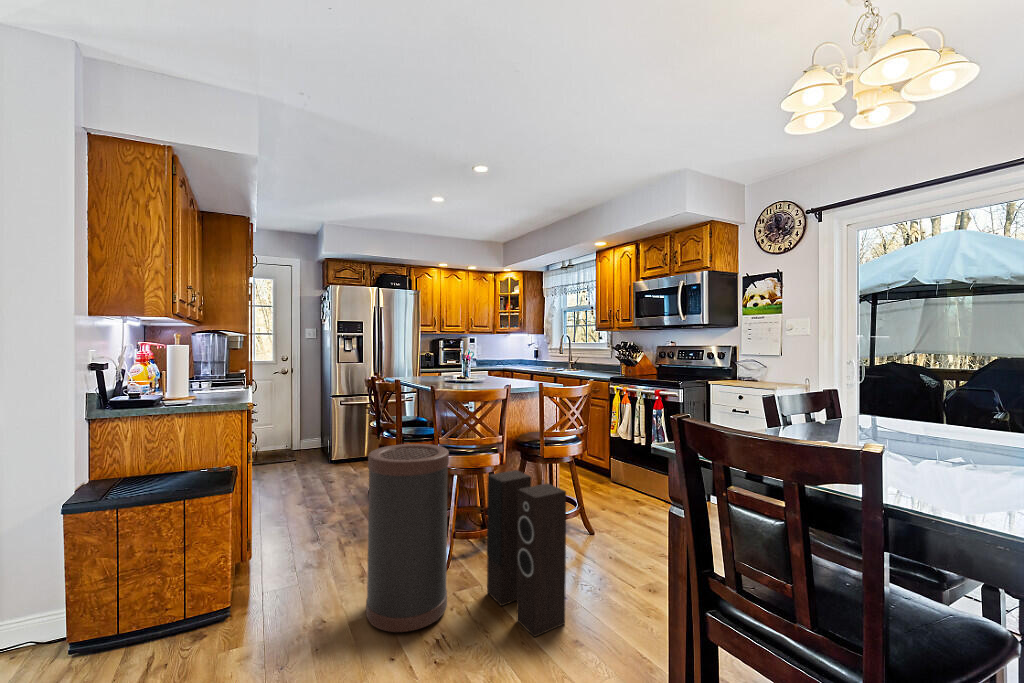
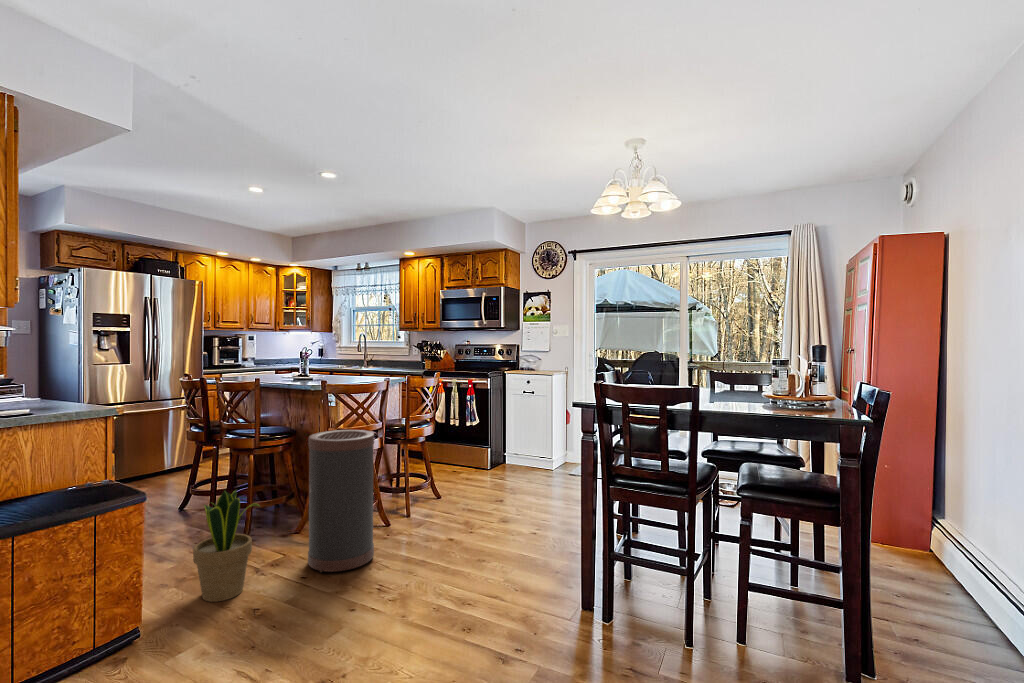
speaker: present [487,470,566,637] -> none [392,444,459,549]
potted plant: none [234,500,306,631] -> present [193,490,260,602]

